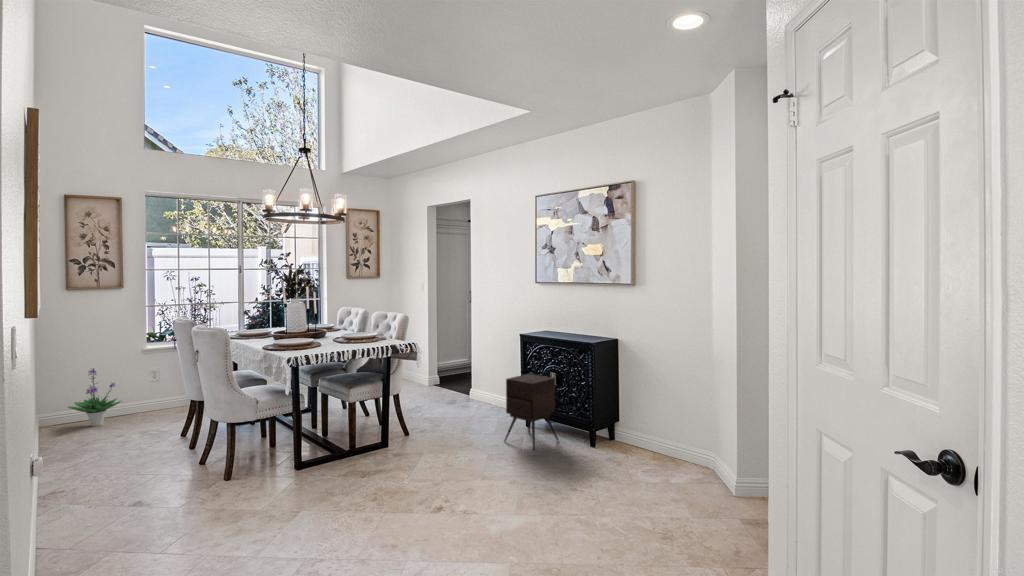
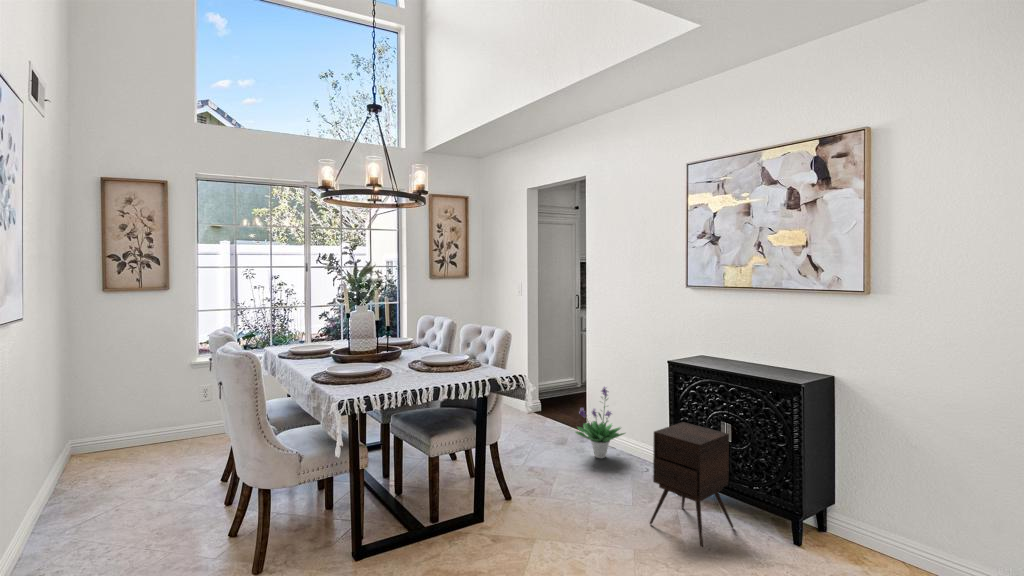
potted plant: present [68,368,122,426] -> present [576,387,625,458]

